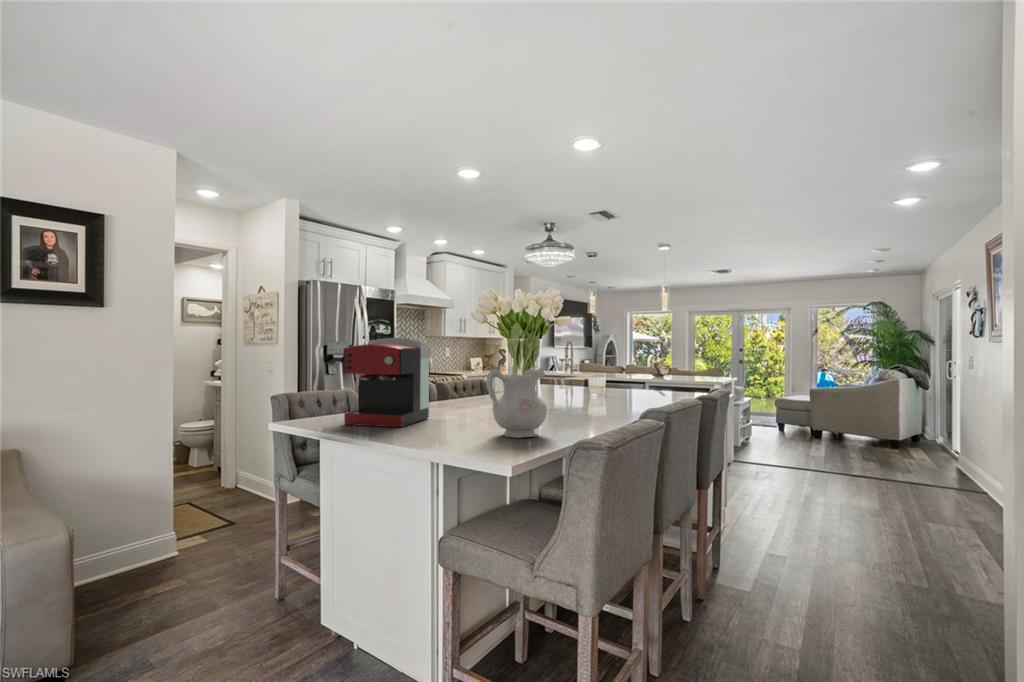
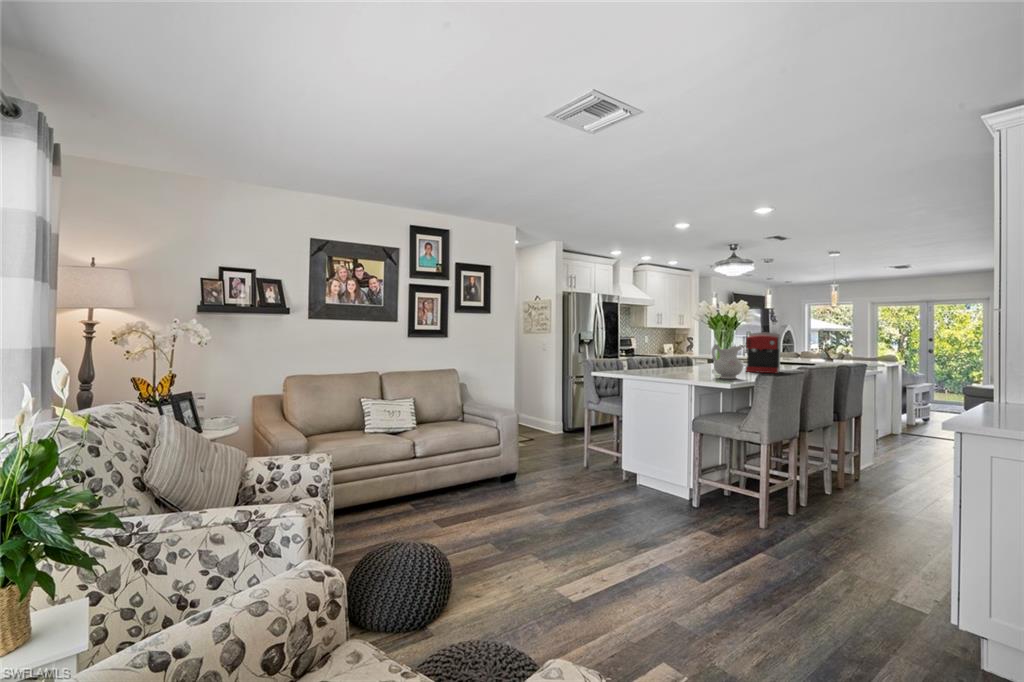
coffee maker: present [343,338,429,427] -> present [746,332,781,373]

